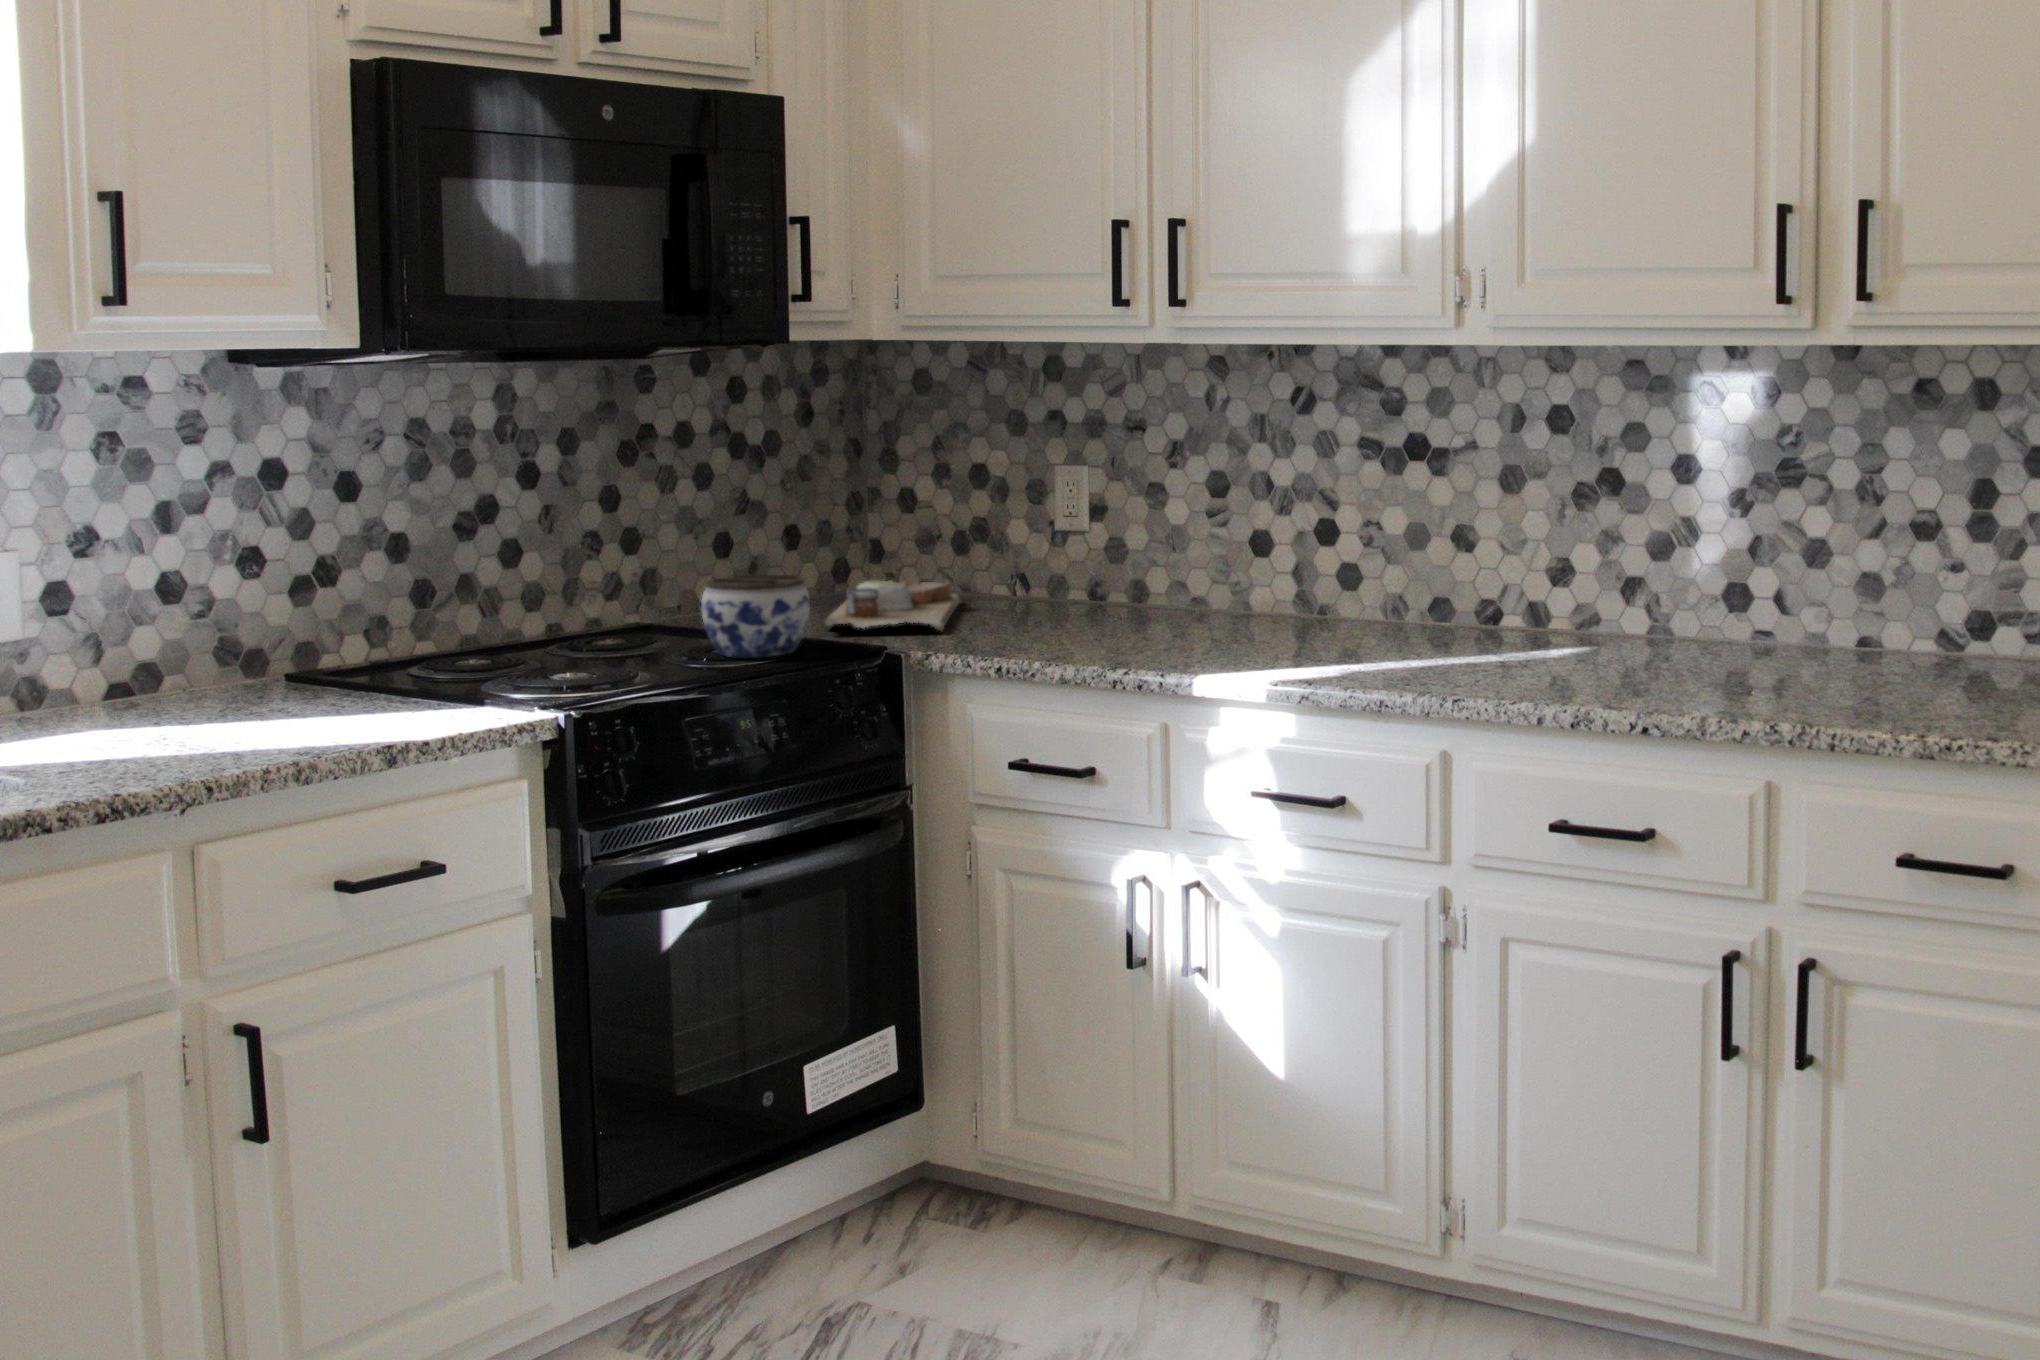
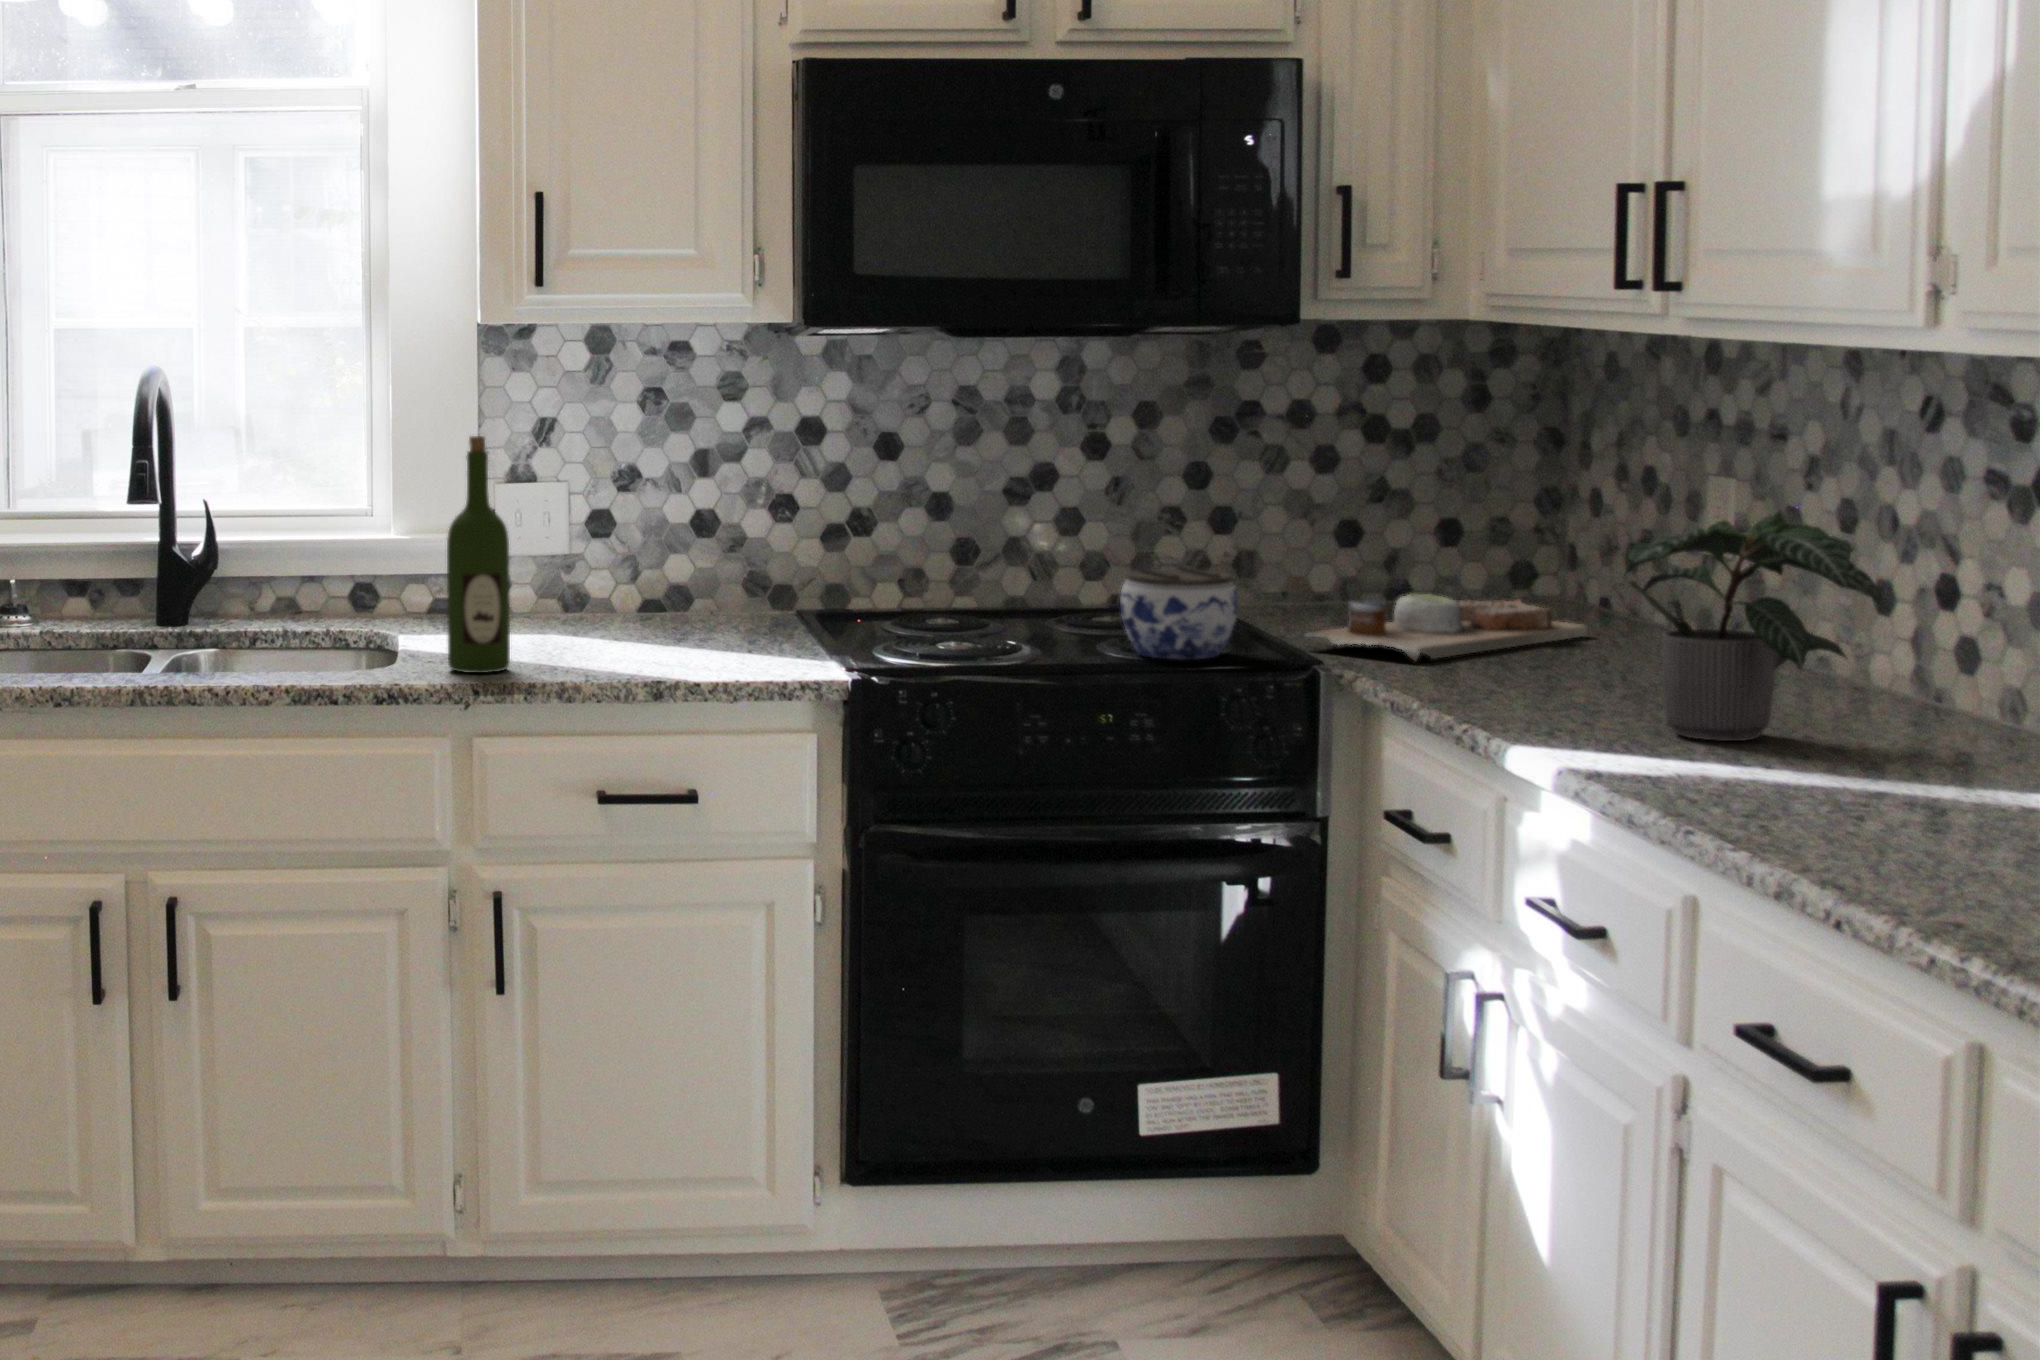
potted plant: none [1208,478,1409,648] -> present [1625,511,1882,741]
wine bottle: none [103,488,196,777] -> present [447,436,510,673]

